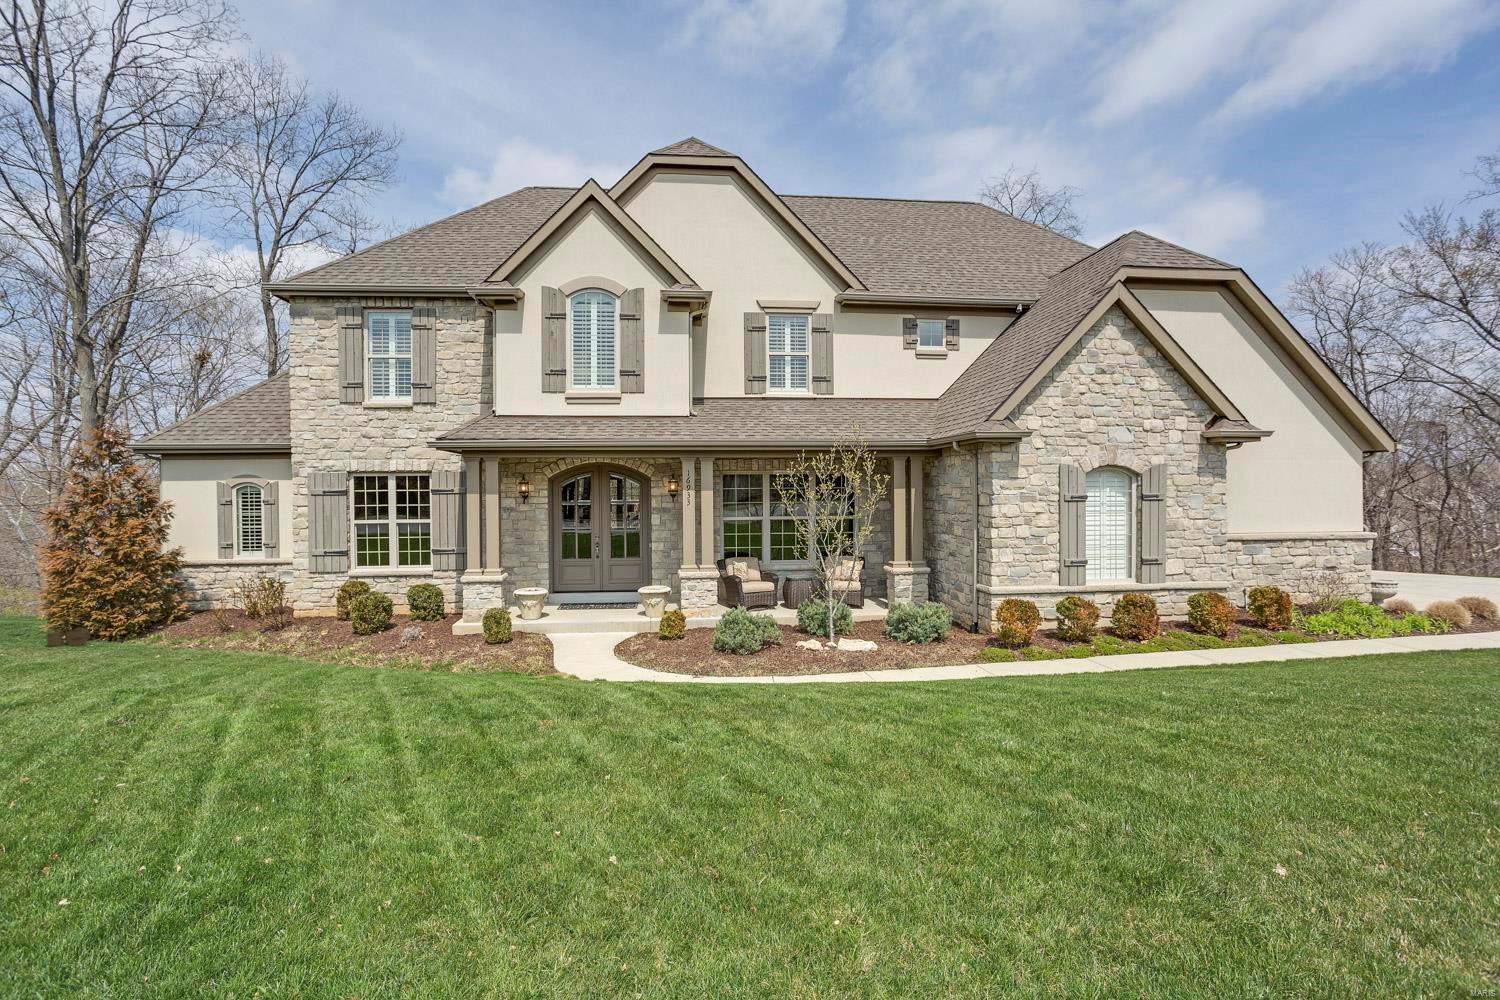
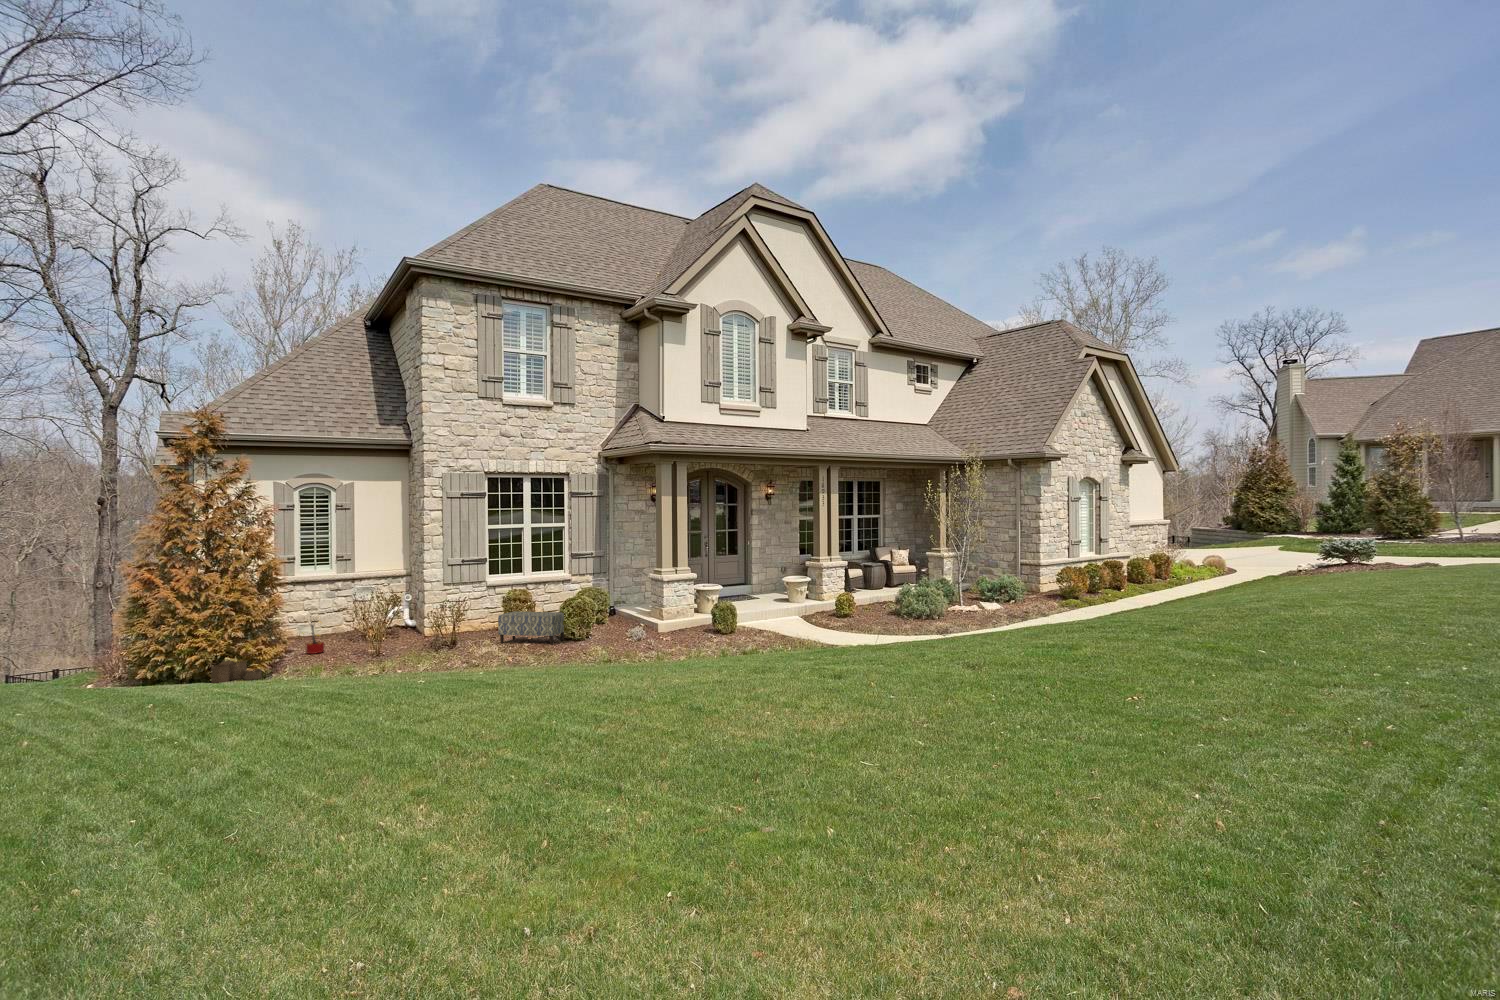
decorative plant: none [173,592,214,625] -> present [306,620,324,654]
bench: none [308,603,358,640] -> present [498,611,564,645]

